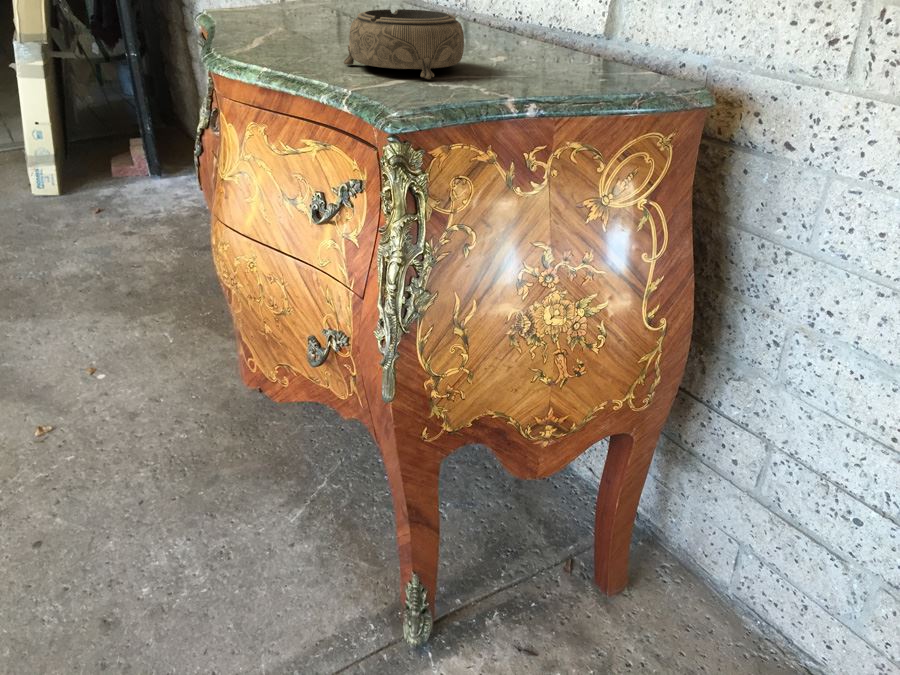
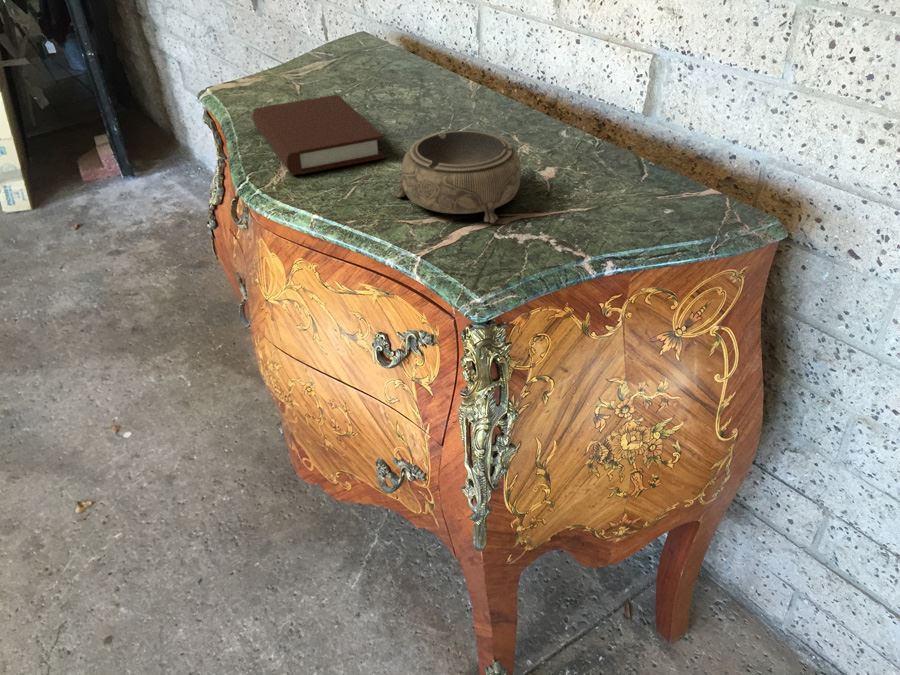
book: none [232,10,346,50] -> present [253,95,385,175]

